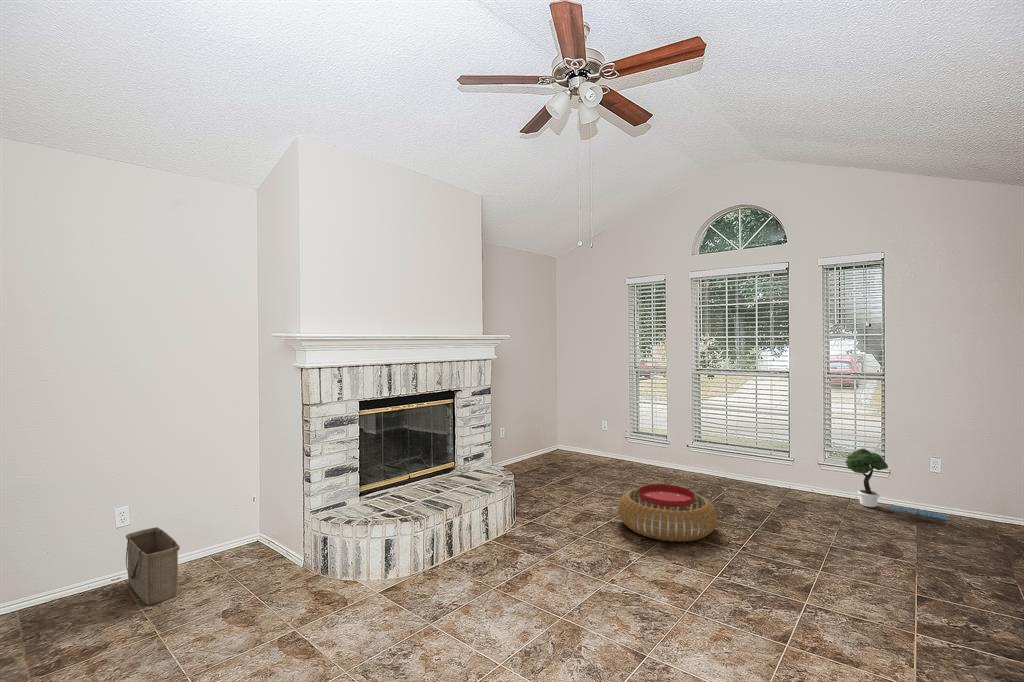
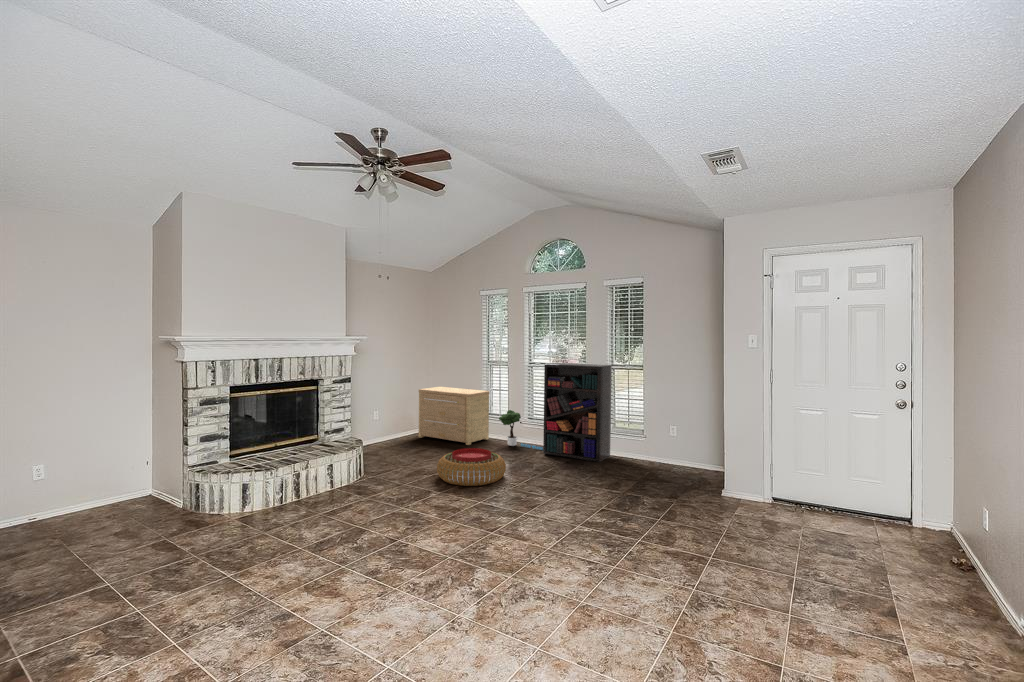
bookshelf: none [733,368,831,505] -> present [543,363,612,462]
side table: none [549,397,639,473] -> present [419,387,490,445]
potted tree: present [845,449,947,520] -> present [499,410,543,450]
basket: present [126,527,180,605] -> none [40,481,83,532]

